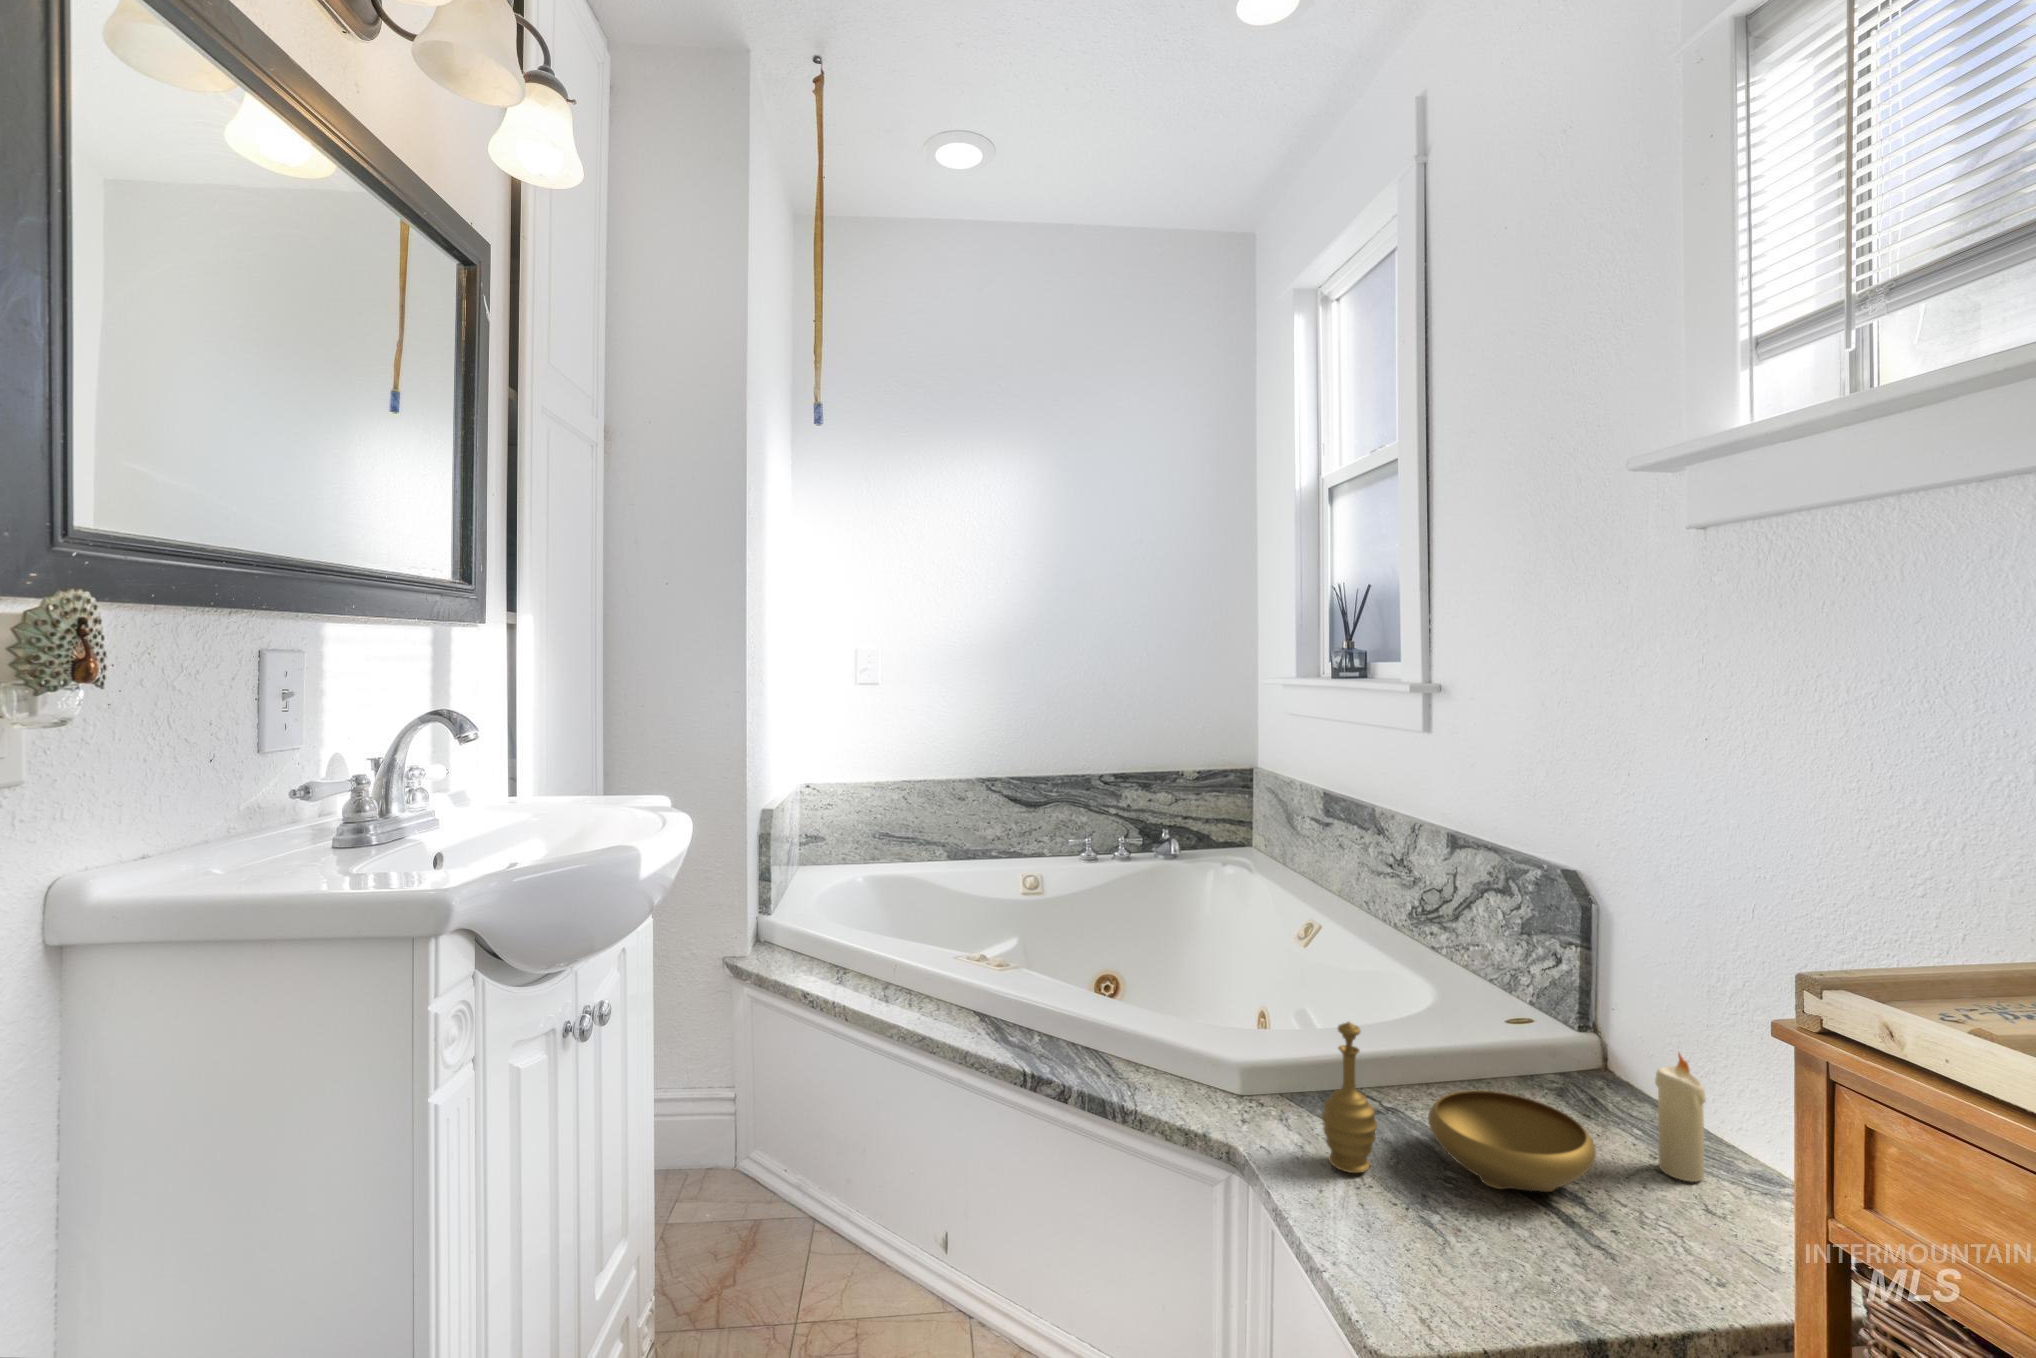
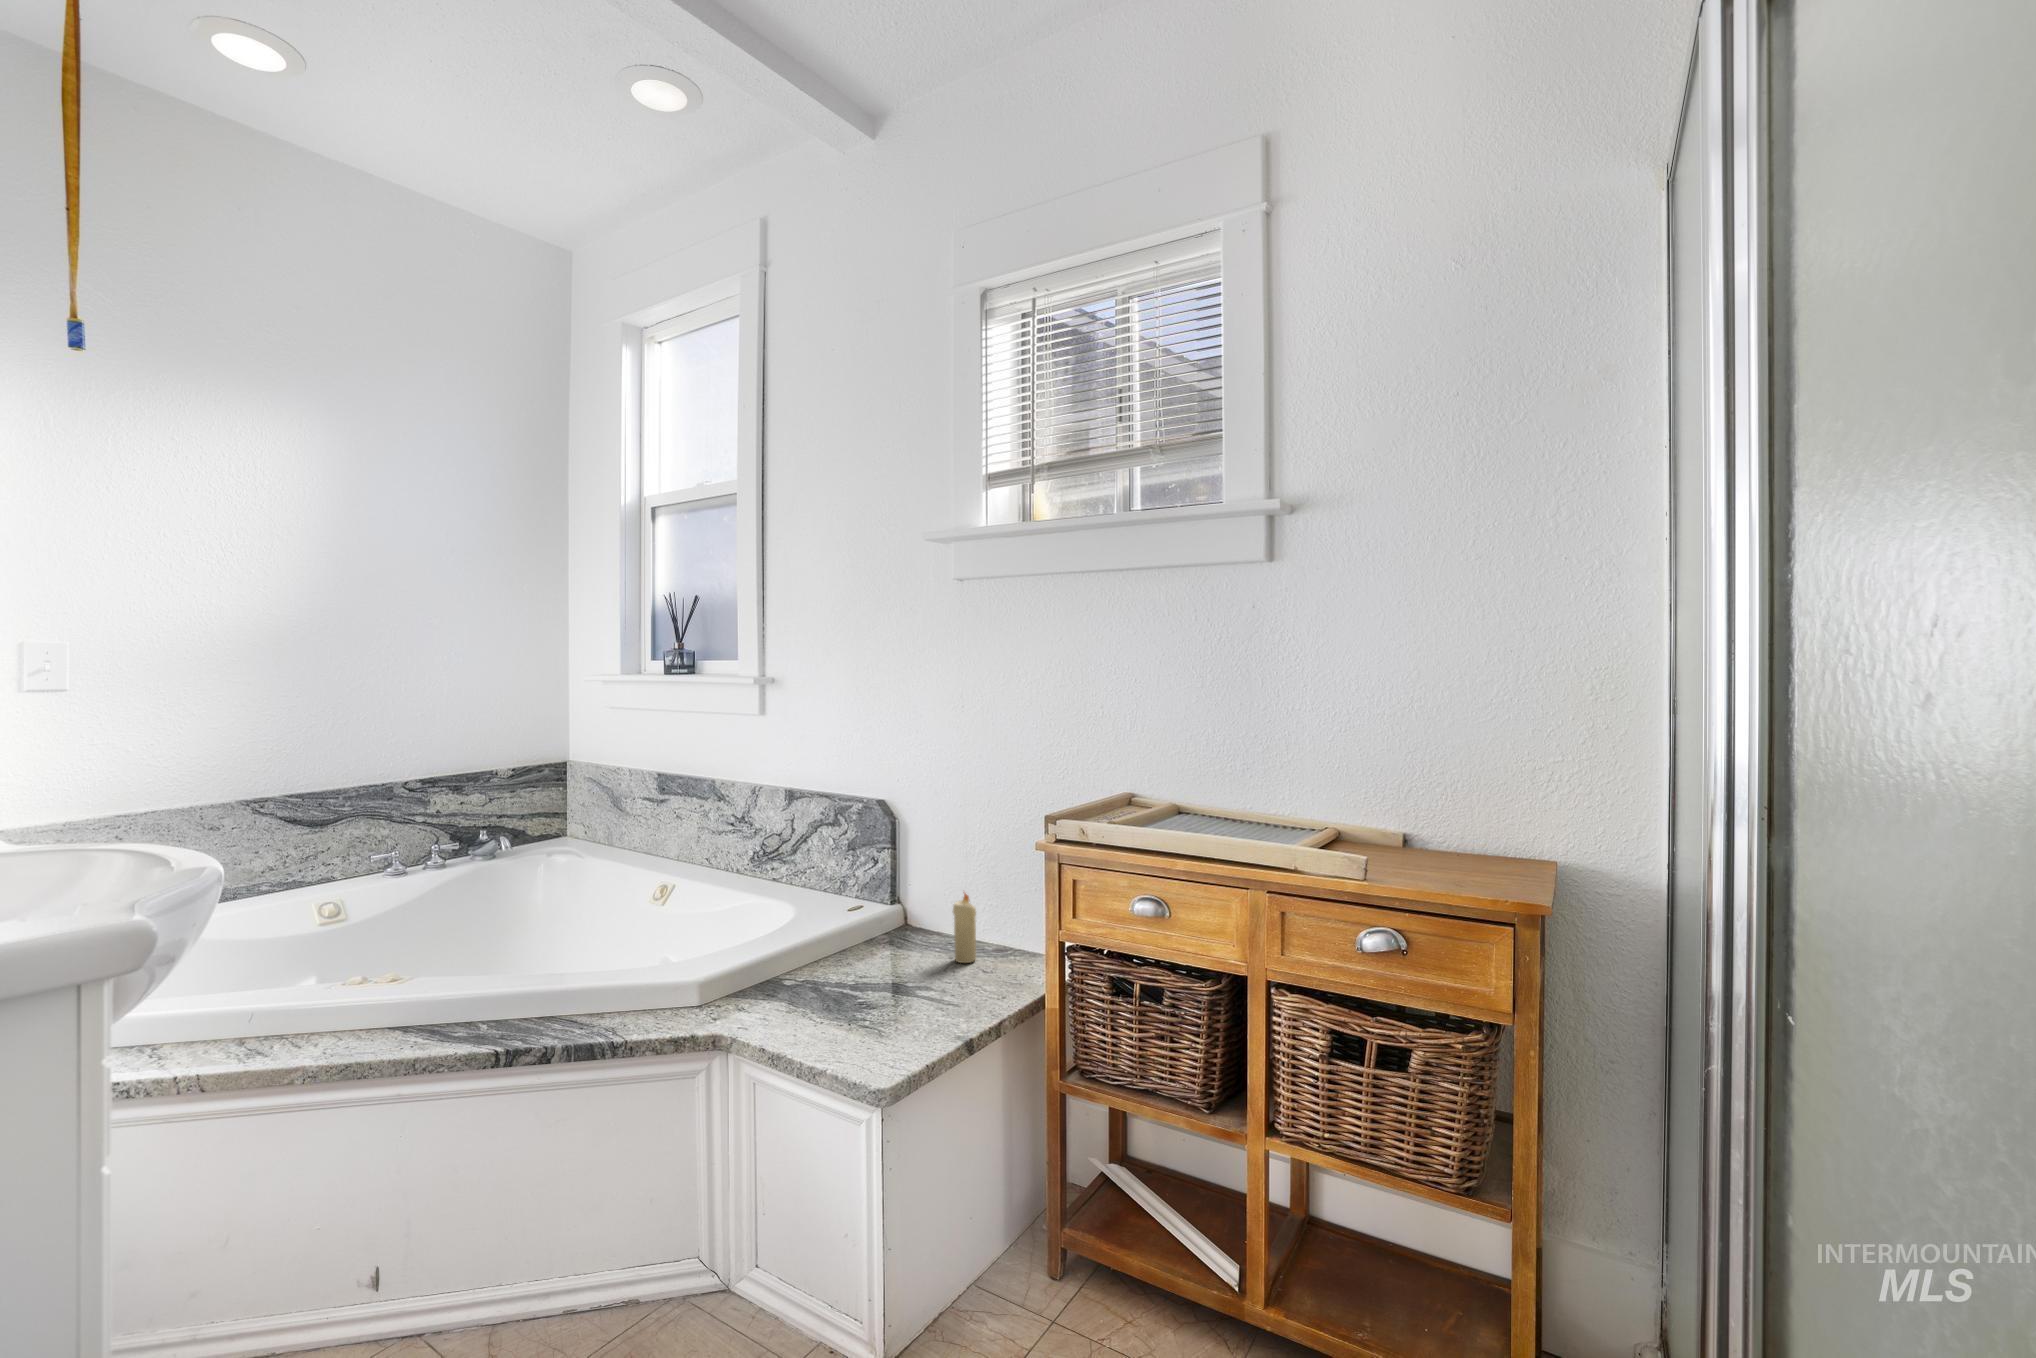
decorative bowl: present [1322,1022,1596,1192] -> none [783,917,936,1020]

